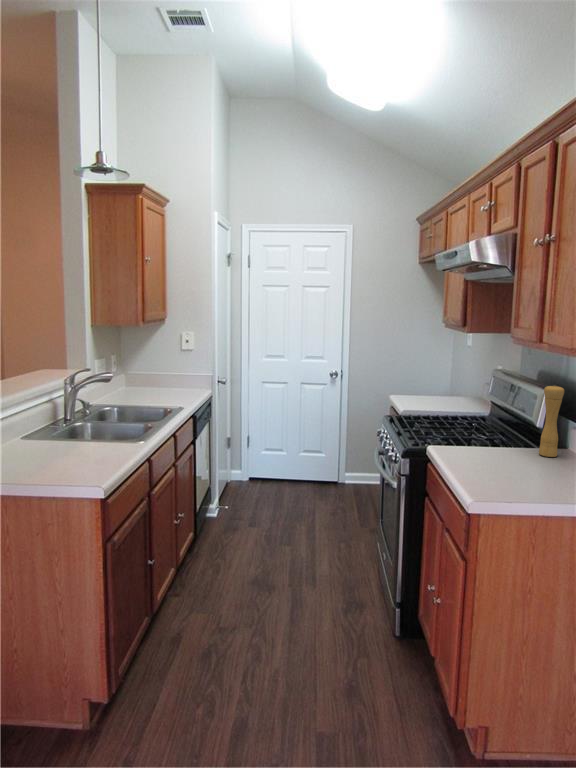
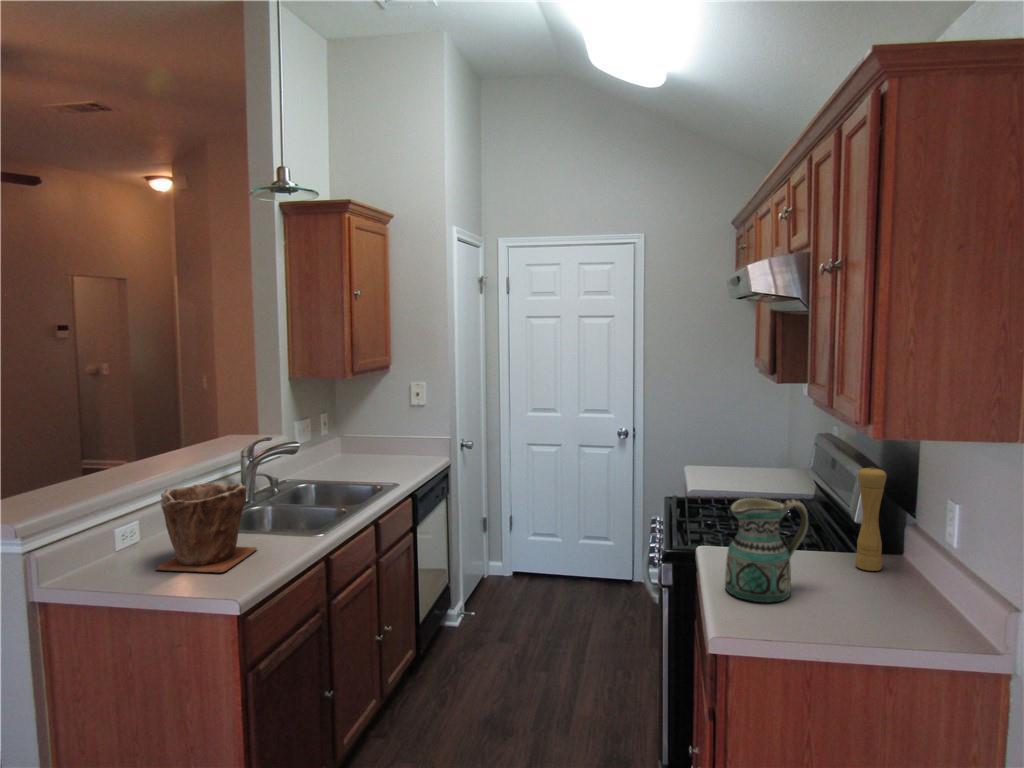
plant pot: none [17,398,97,469] -> present [155,483,257,572]
ceramic pitcher: none [461,406,519,478] -> present [725,498,808,602]

